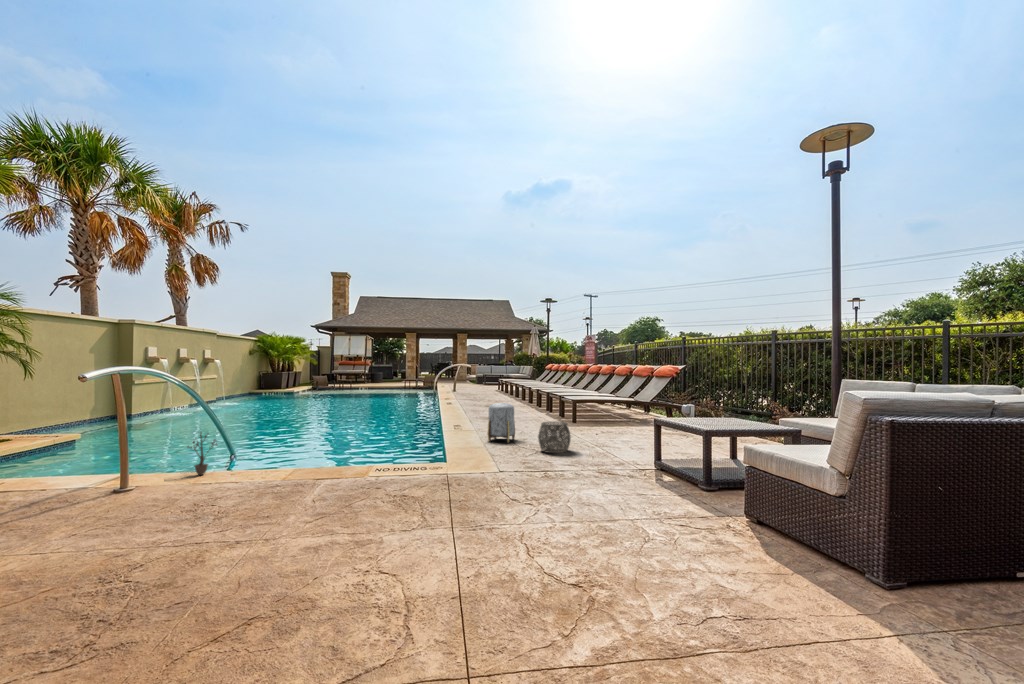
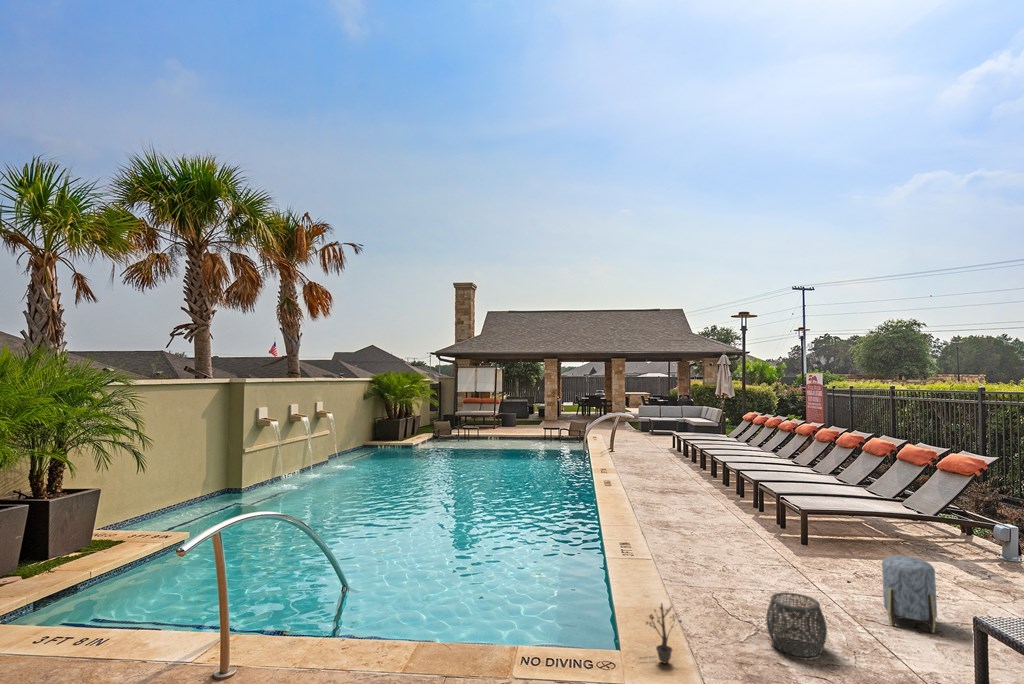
stool: present [487,403,515,443] -> present [882,556,937,633]
decorative plant: present [188,434,217,475] -> present [640,604,682,664]

